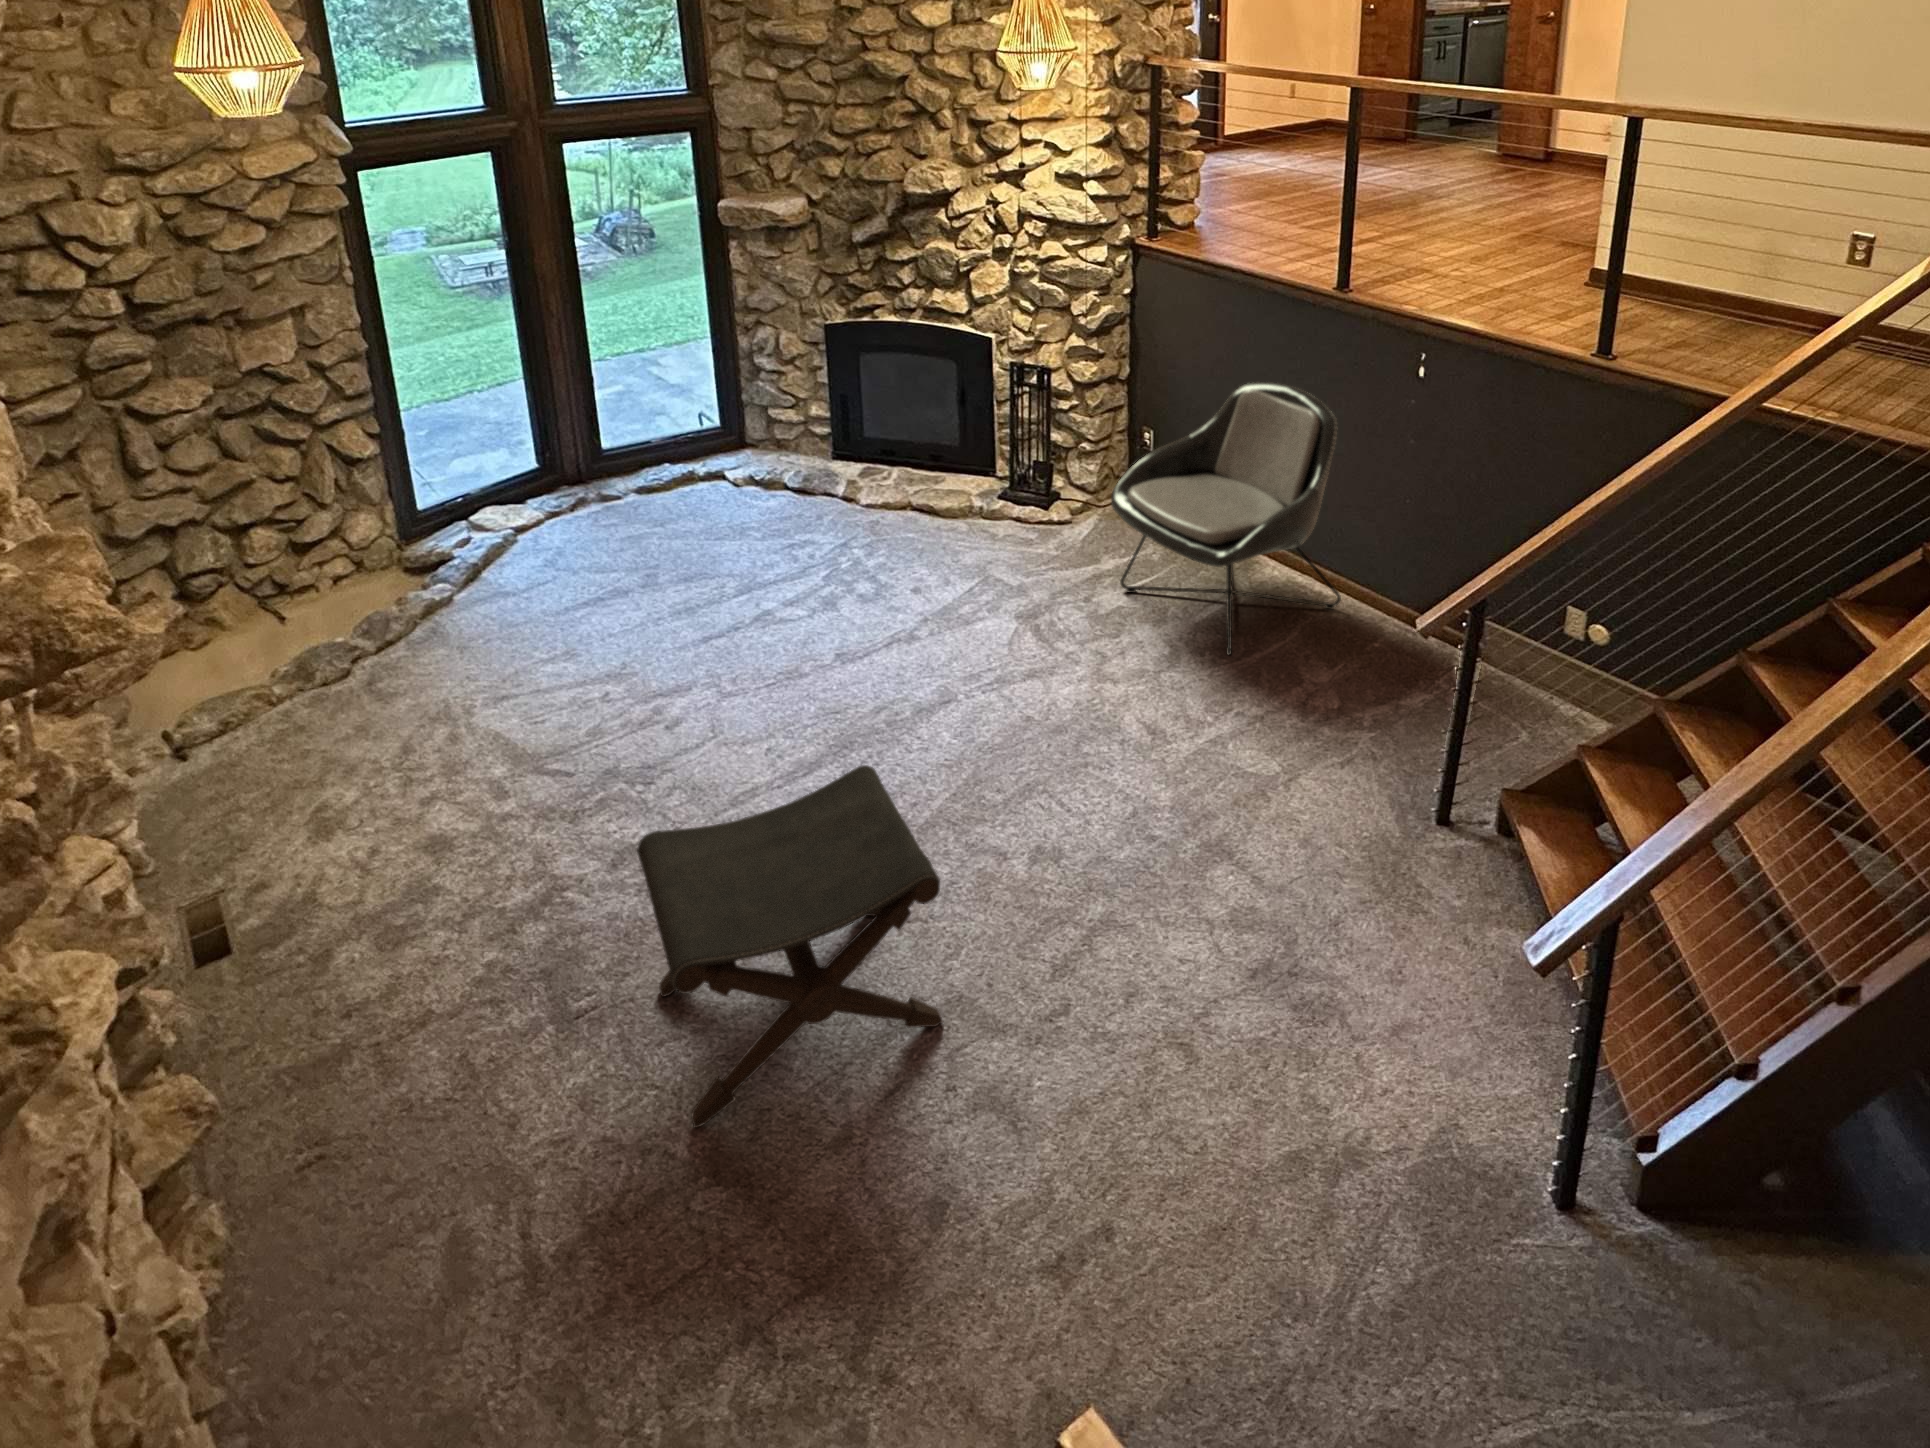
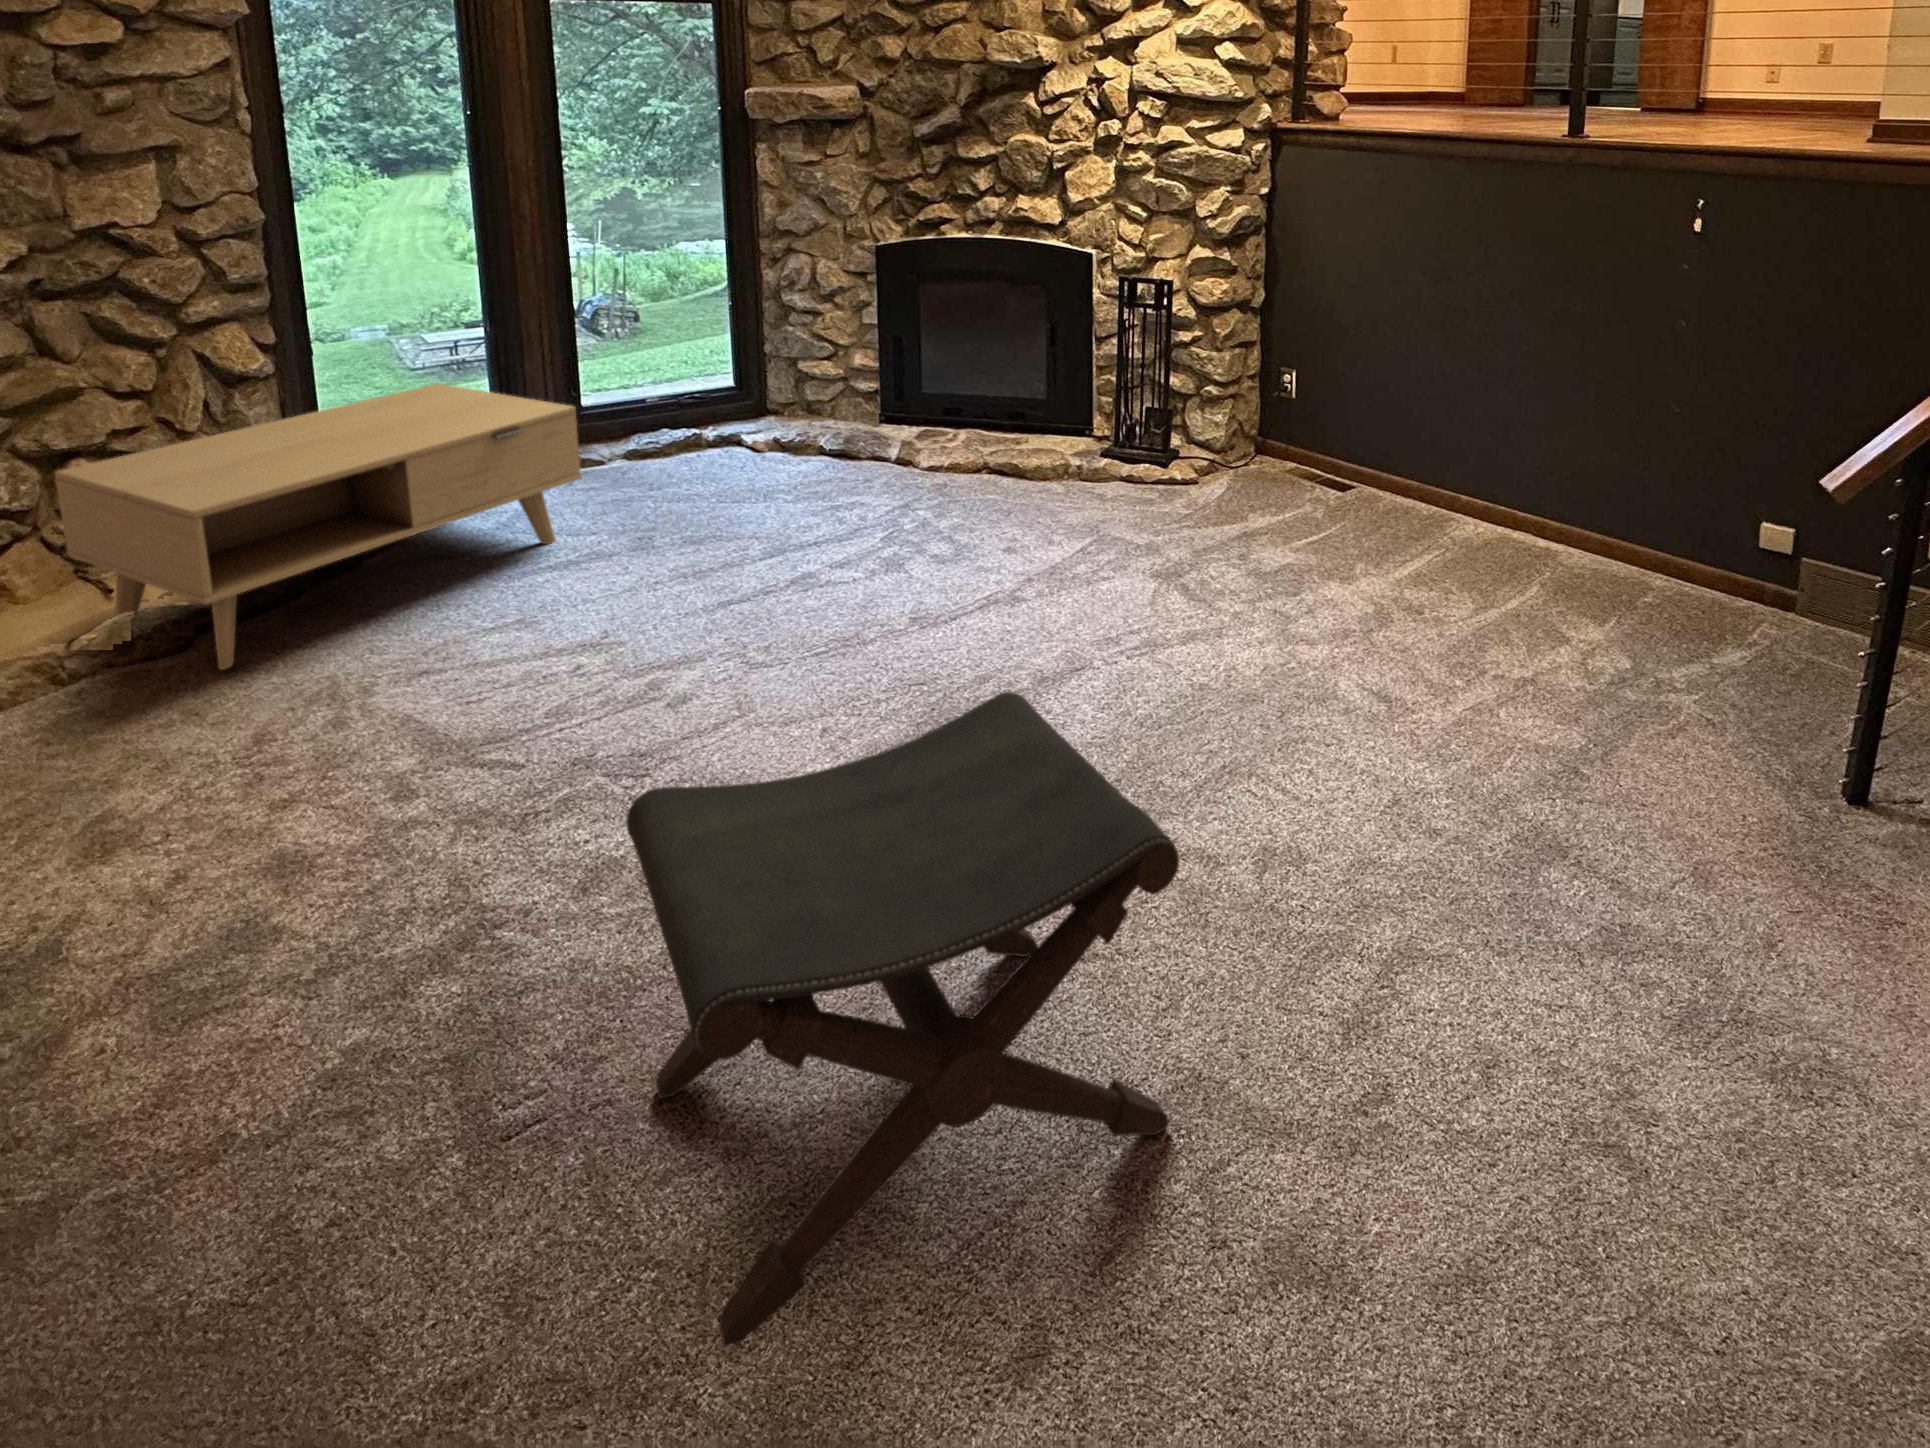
lounge chair: present [1111,382,1341,655] -> none [1278,268,1590,610]
coffee table: none [244,451,602,689] -> present [55,384,581,670]

